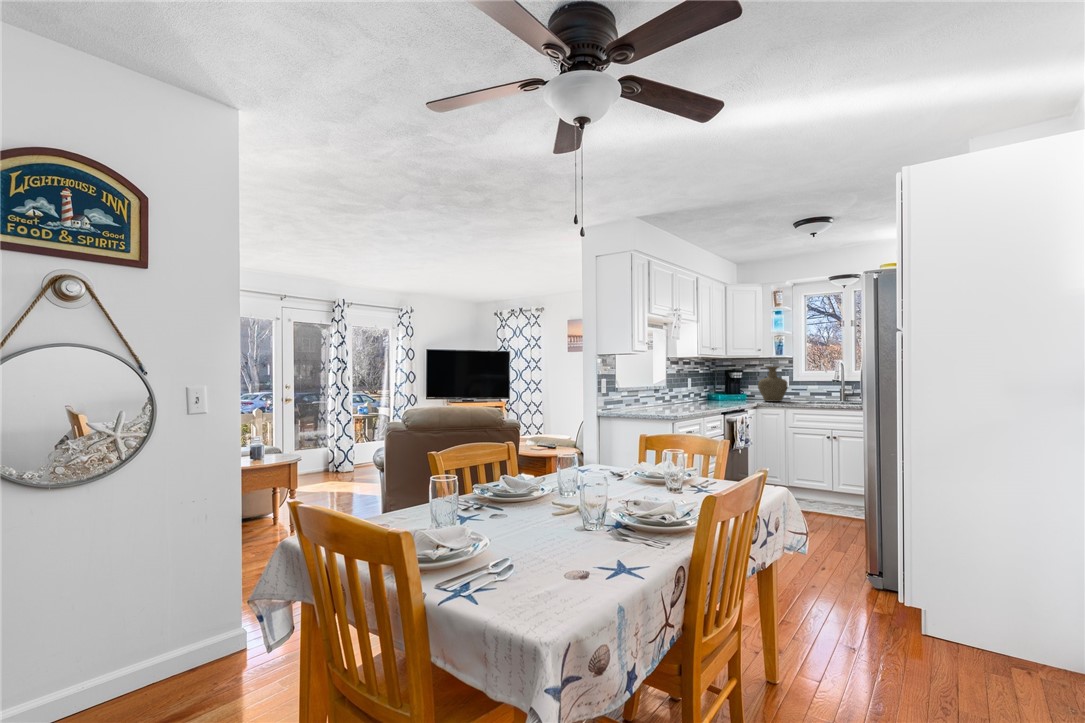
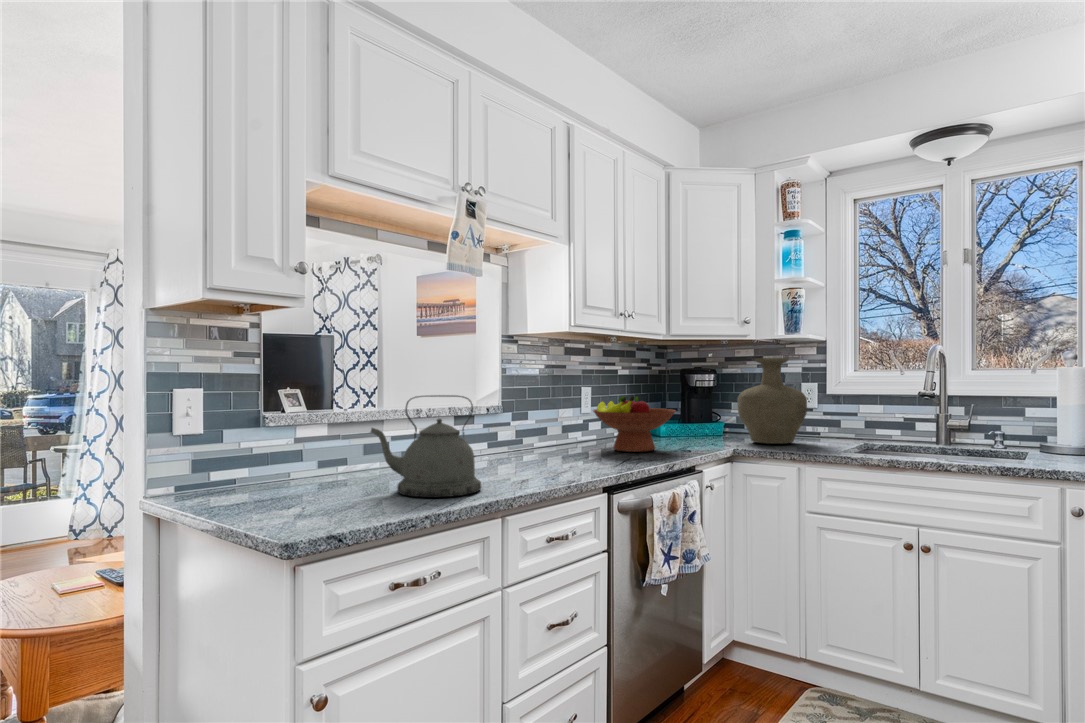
kettle: none [655,381,691,413] -> present [371,395,481,497]
fruit bowl: none [702,382,737,404] -> present [593,396,676,452]

